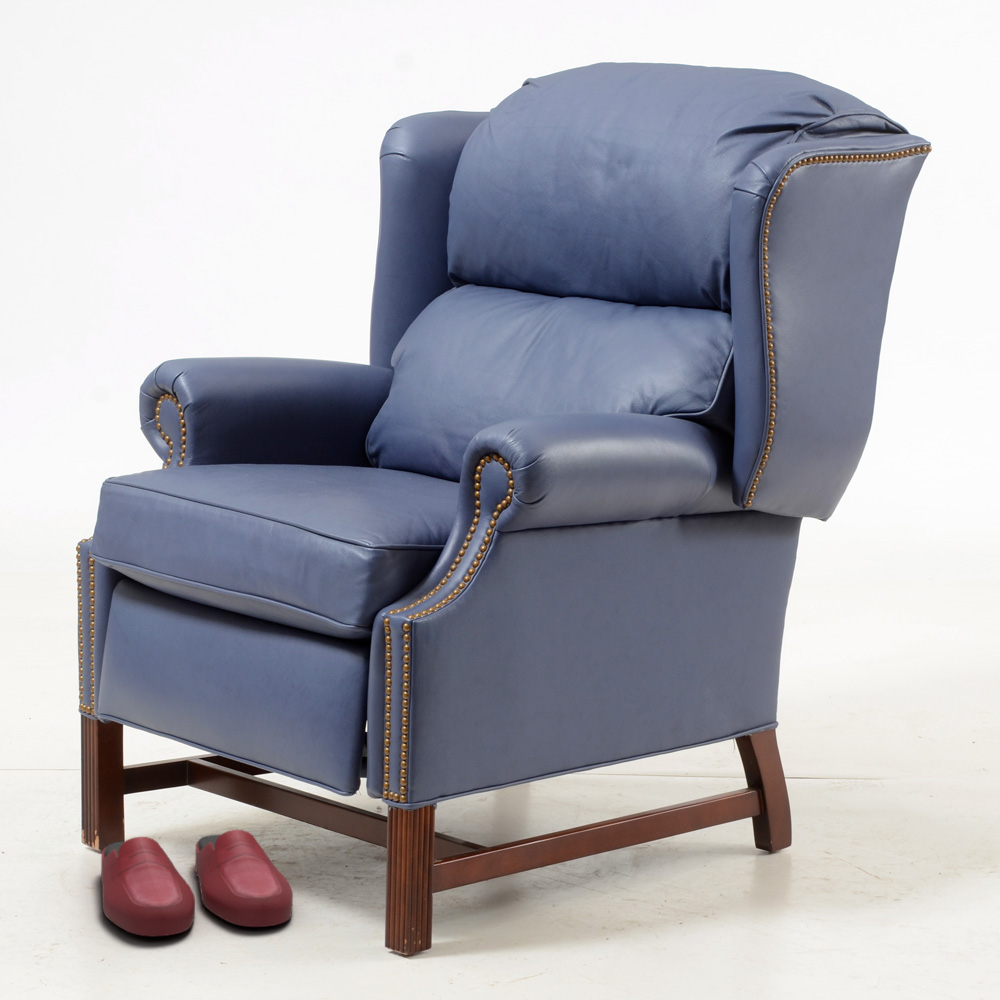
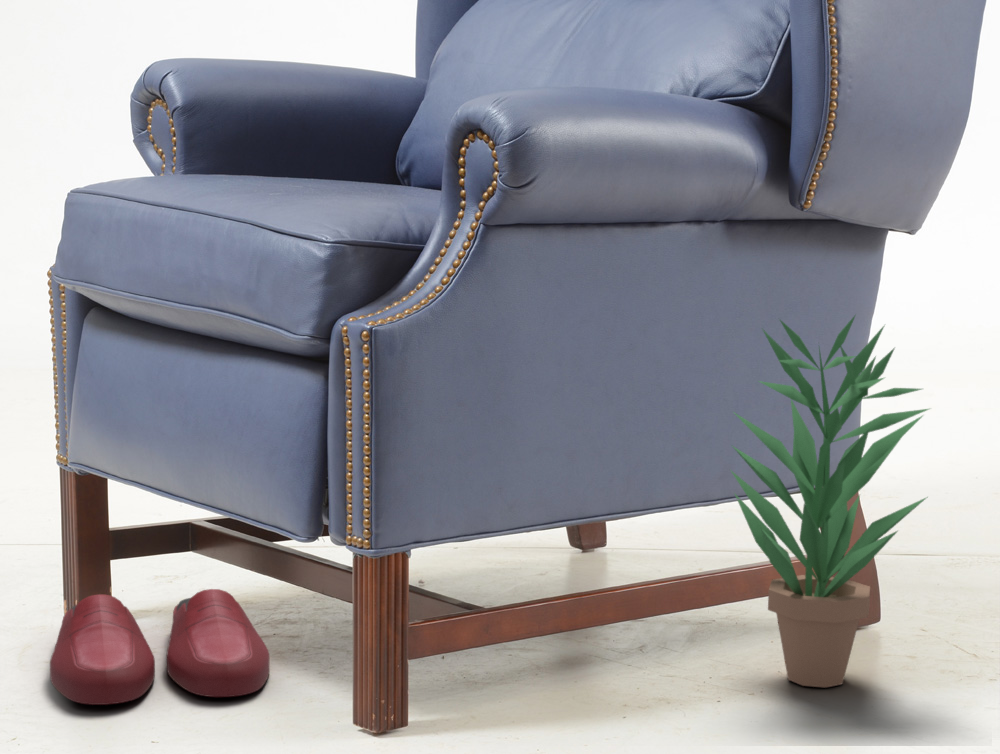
potted plant: none [680,599,852,908] -> present [731,316,928,687]

